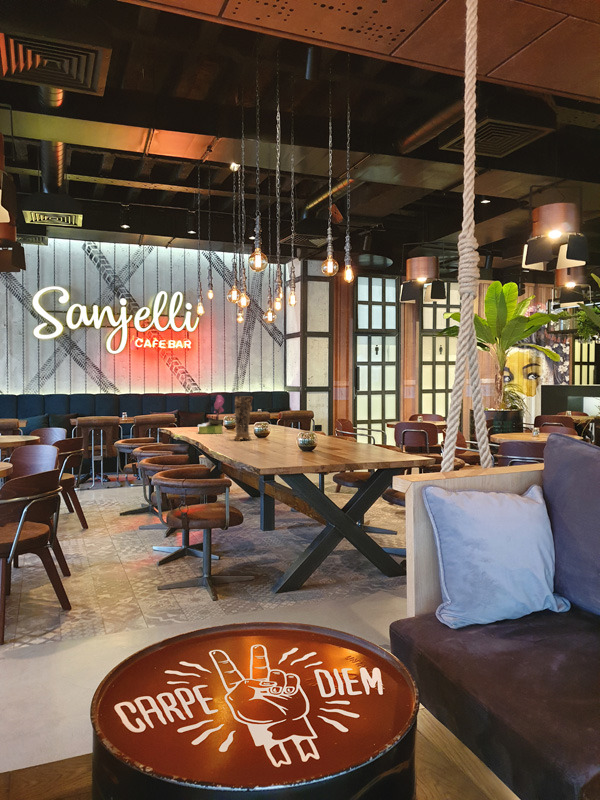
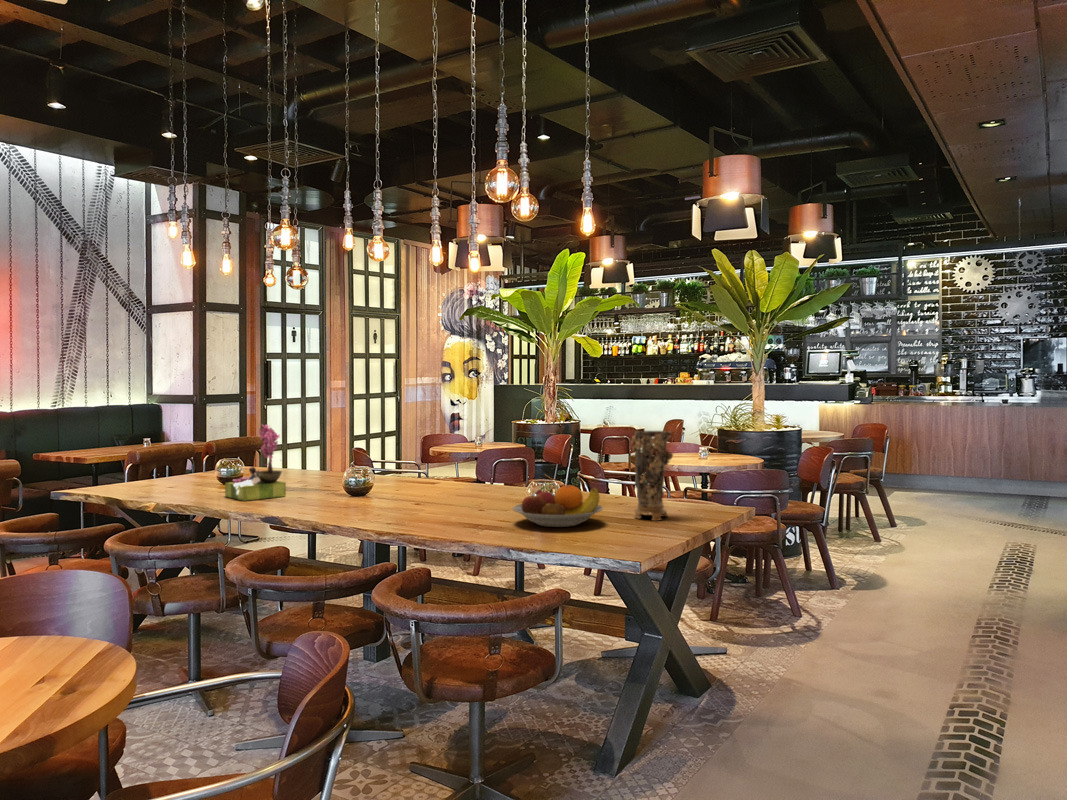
decorative vase: present [235,396,253,441] -> present [631,431,673,521]
fruit bowl: none [254,428,307,452] -> present [513,485,603,527]

